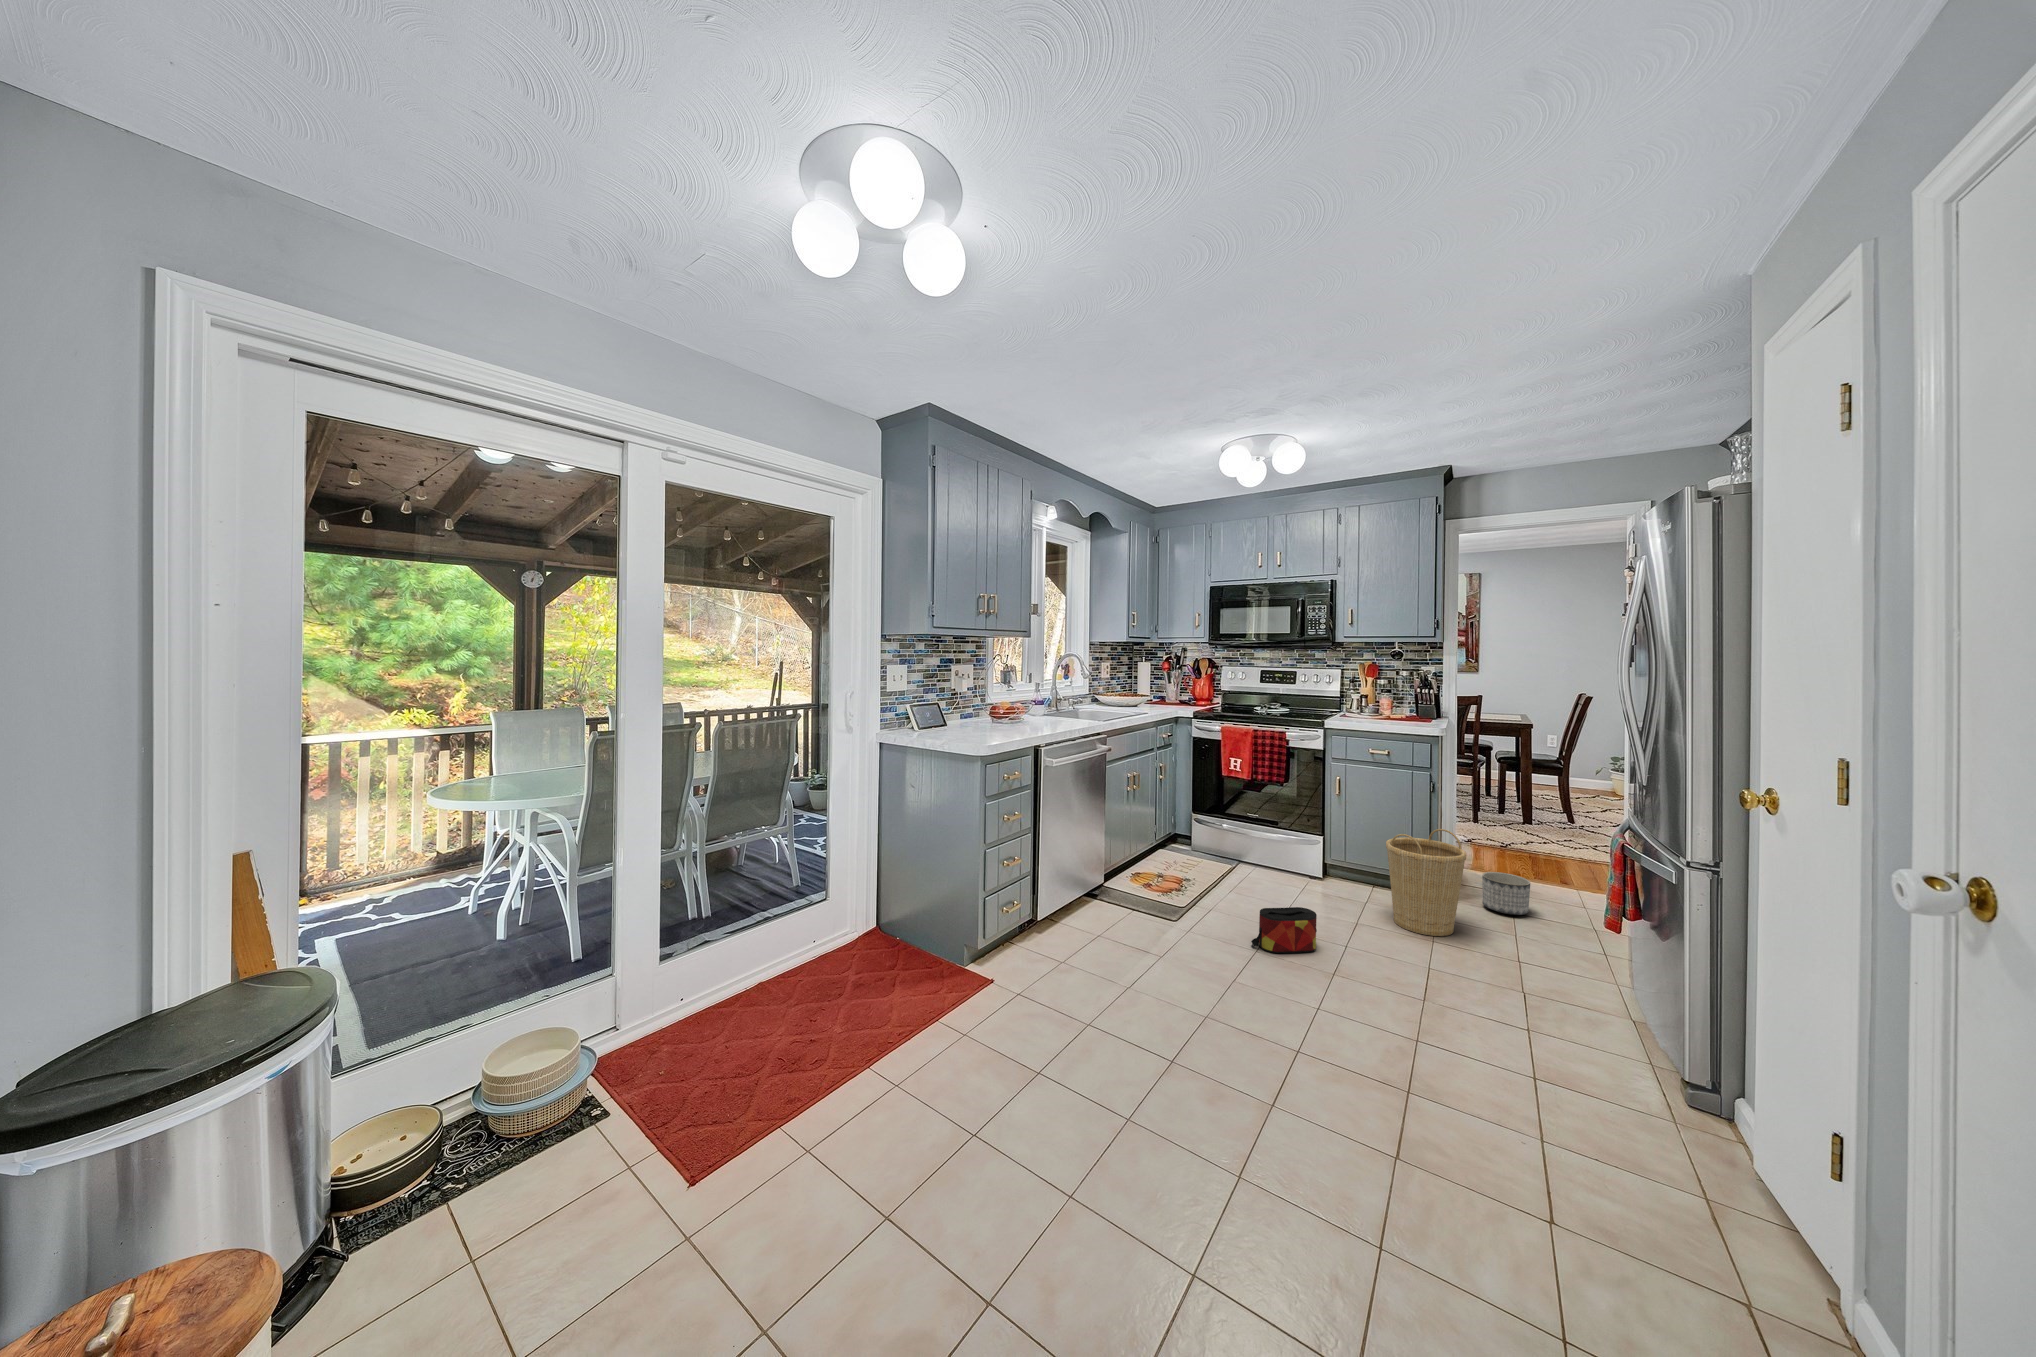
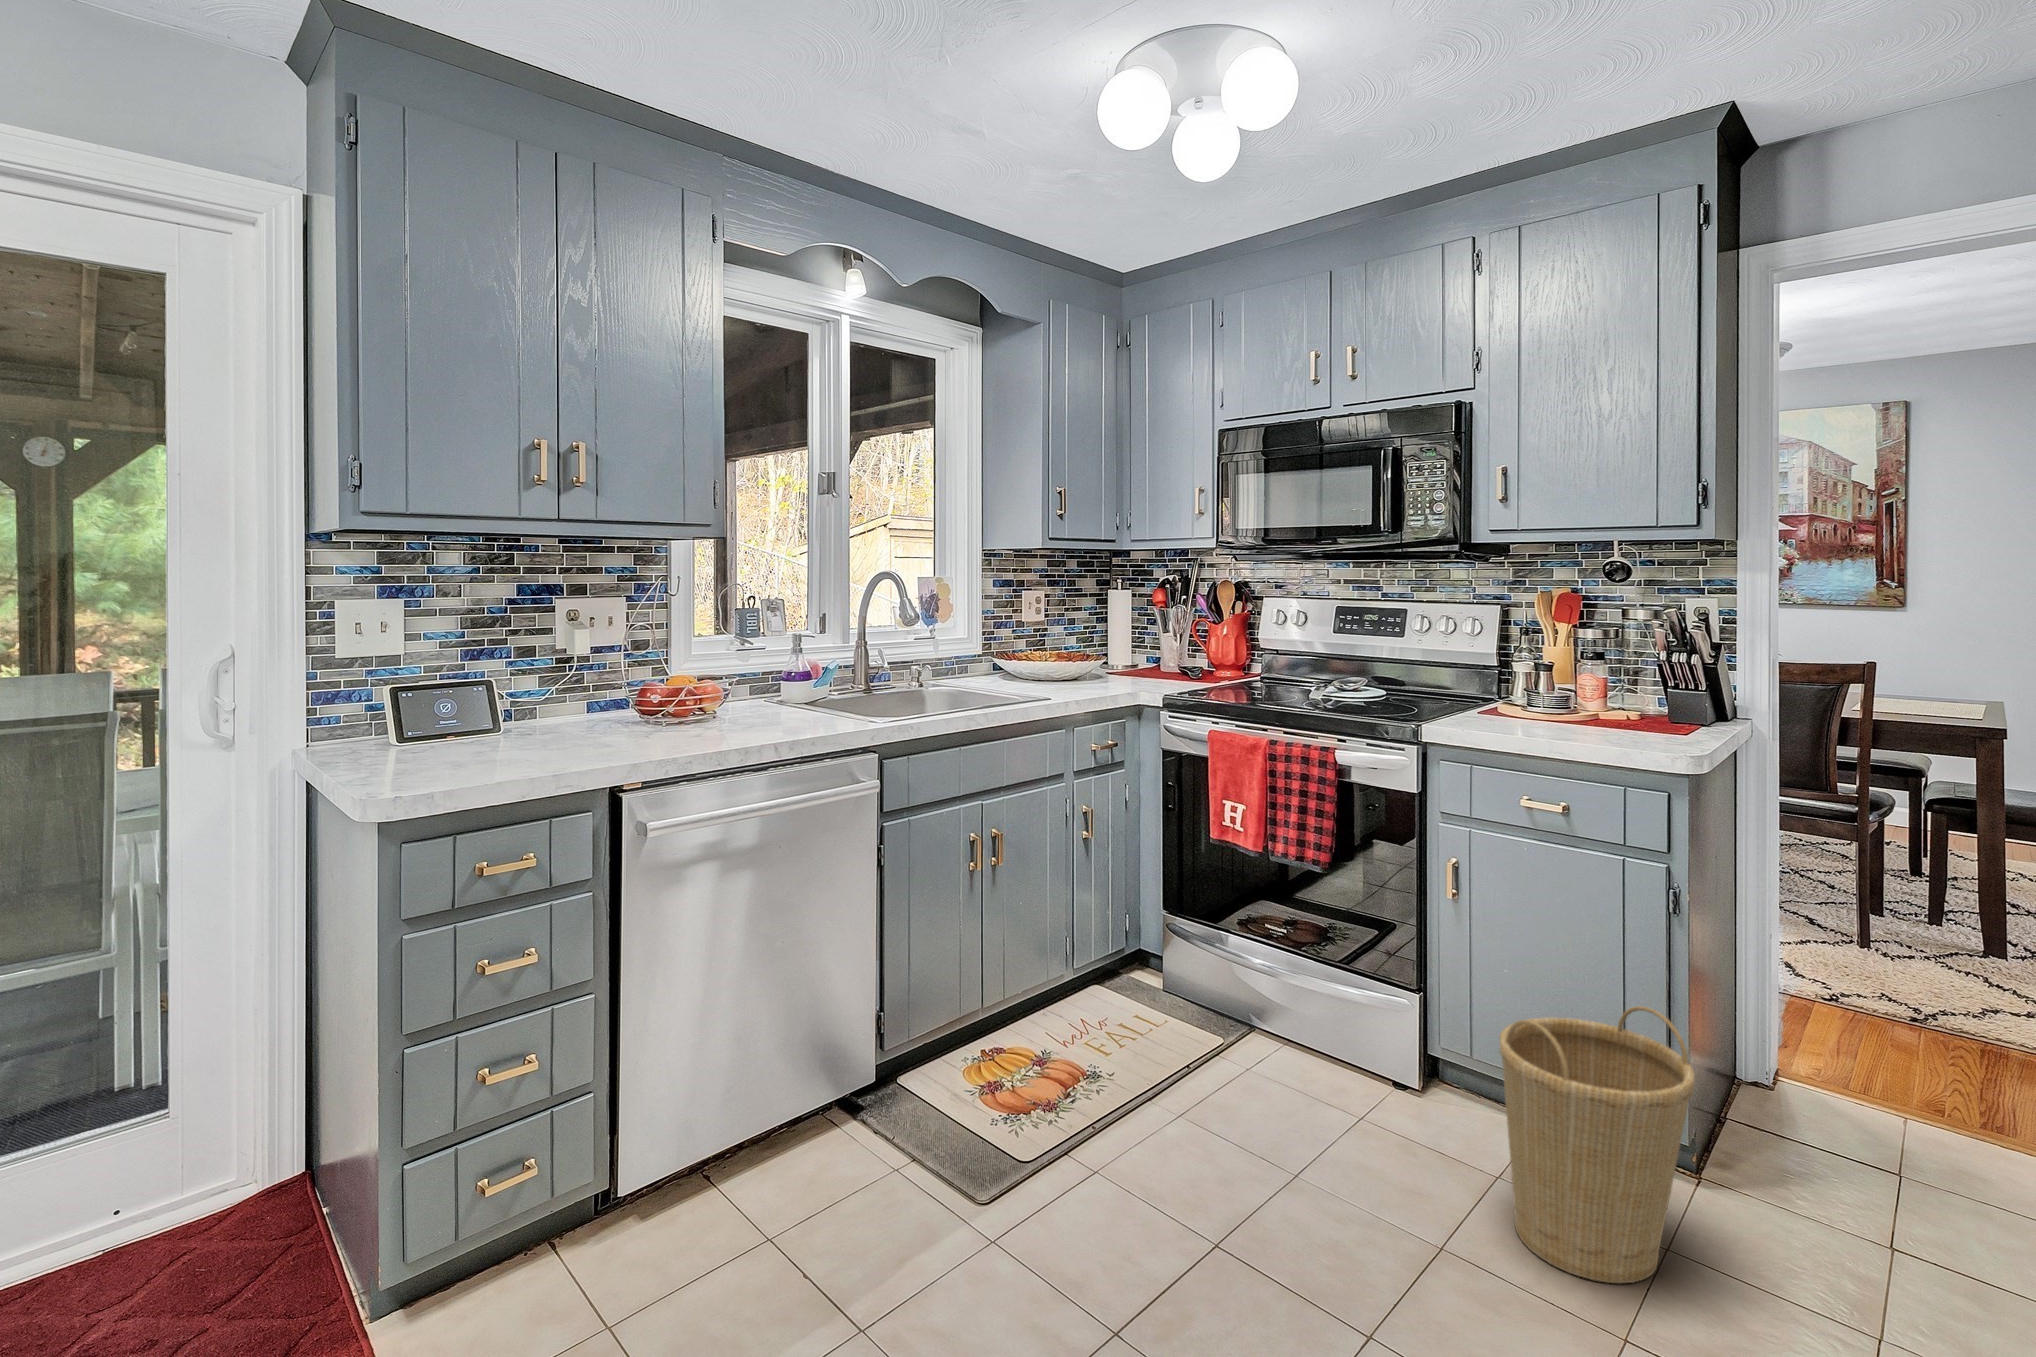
planter: present [1482,872,1530,915] -> none [1769,1104,1893,1227]
bag: present [1251,907,1317,953] -> none [1109,1189,1274,1314]

